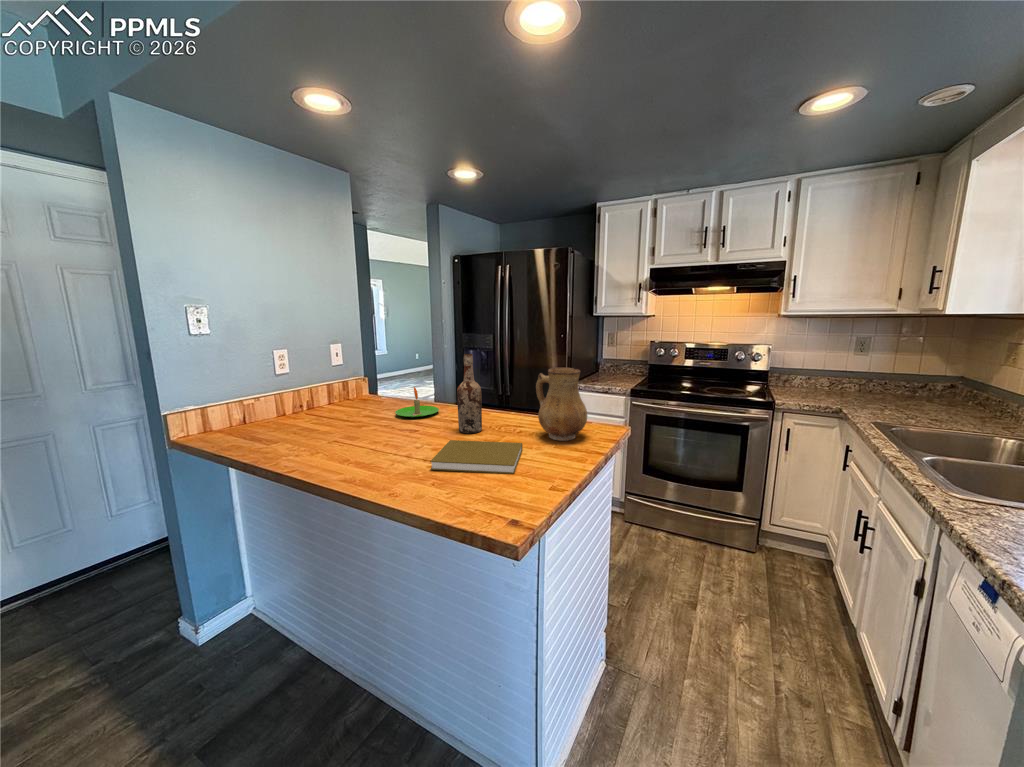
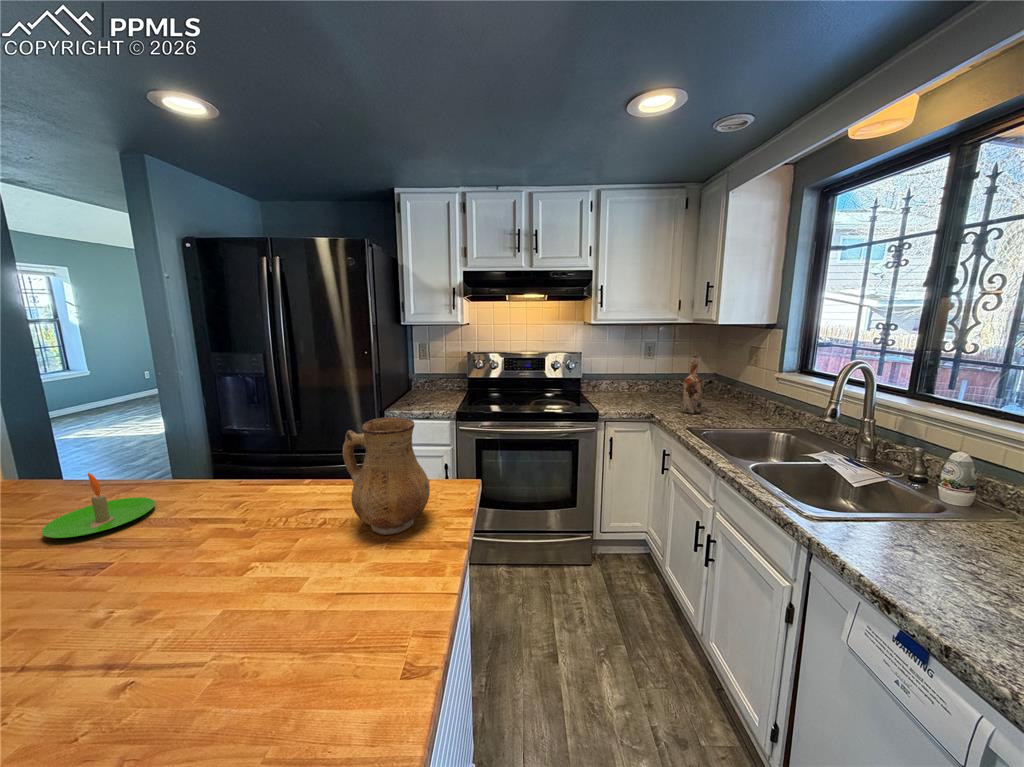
wine bottle: present [457,354,482,433] -> present [682,356,703,414]
book: present [430,440,522,474] -> none [104,564,330,713]

